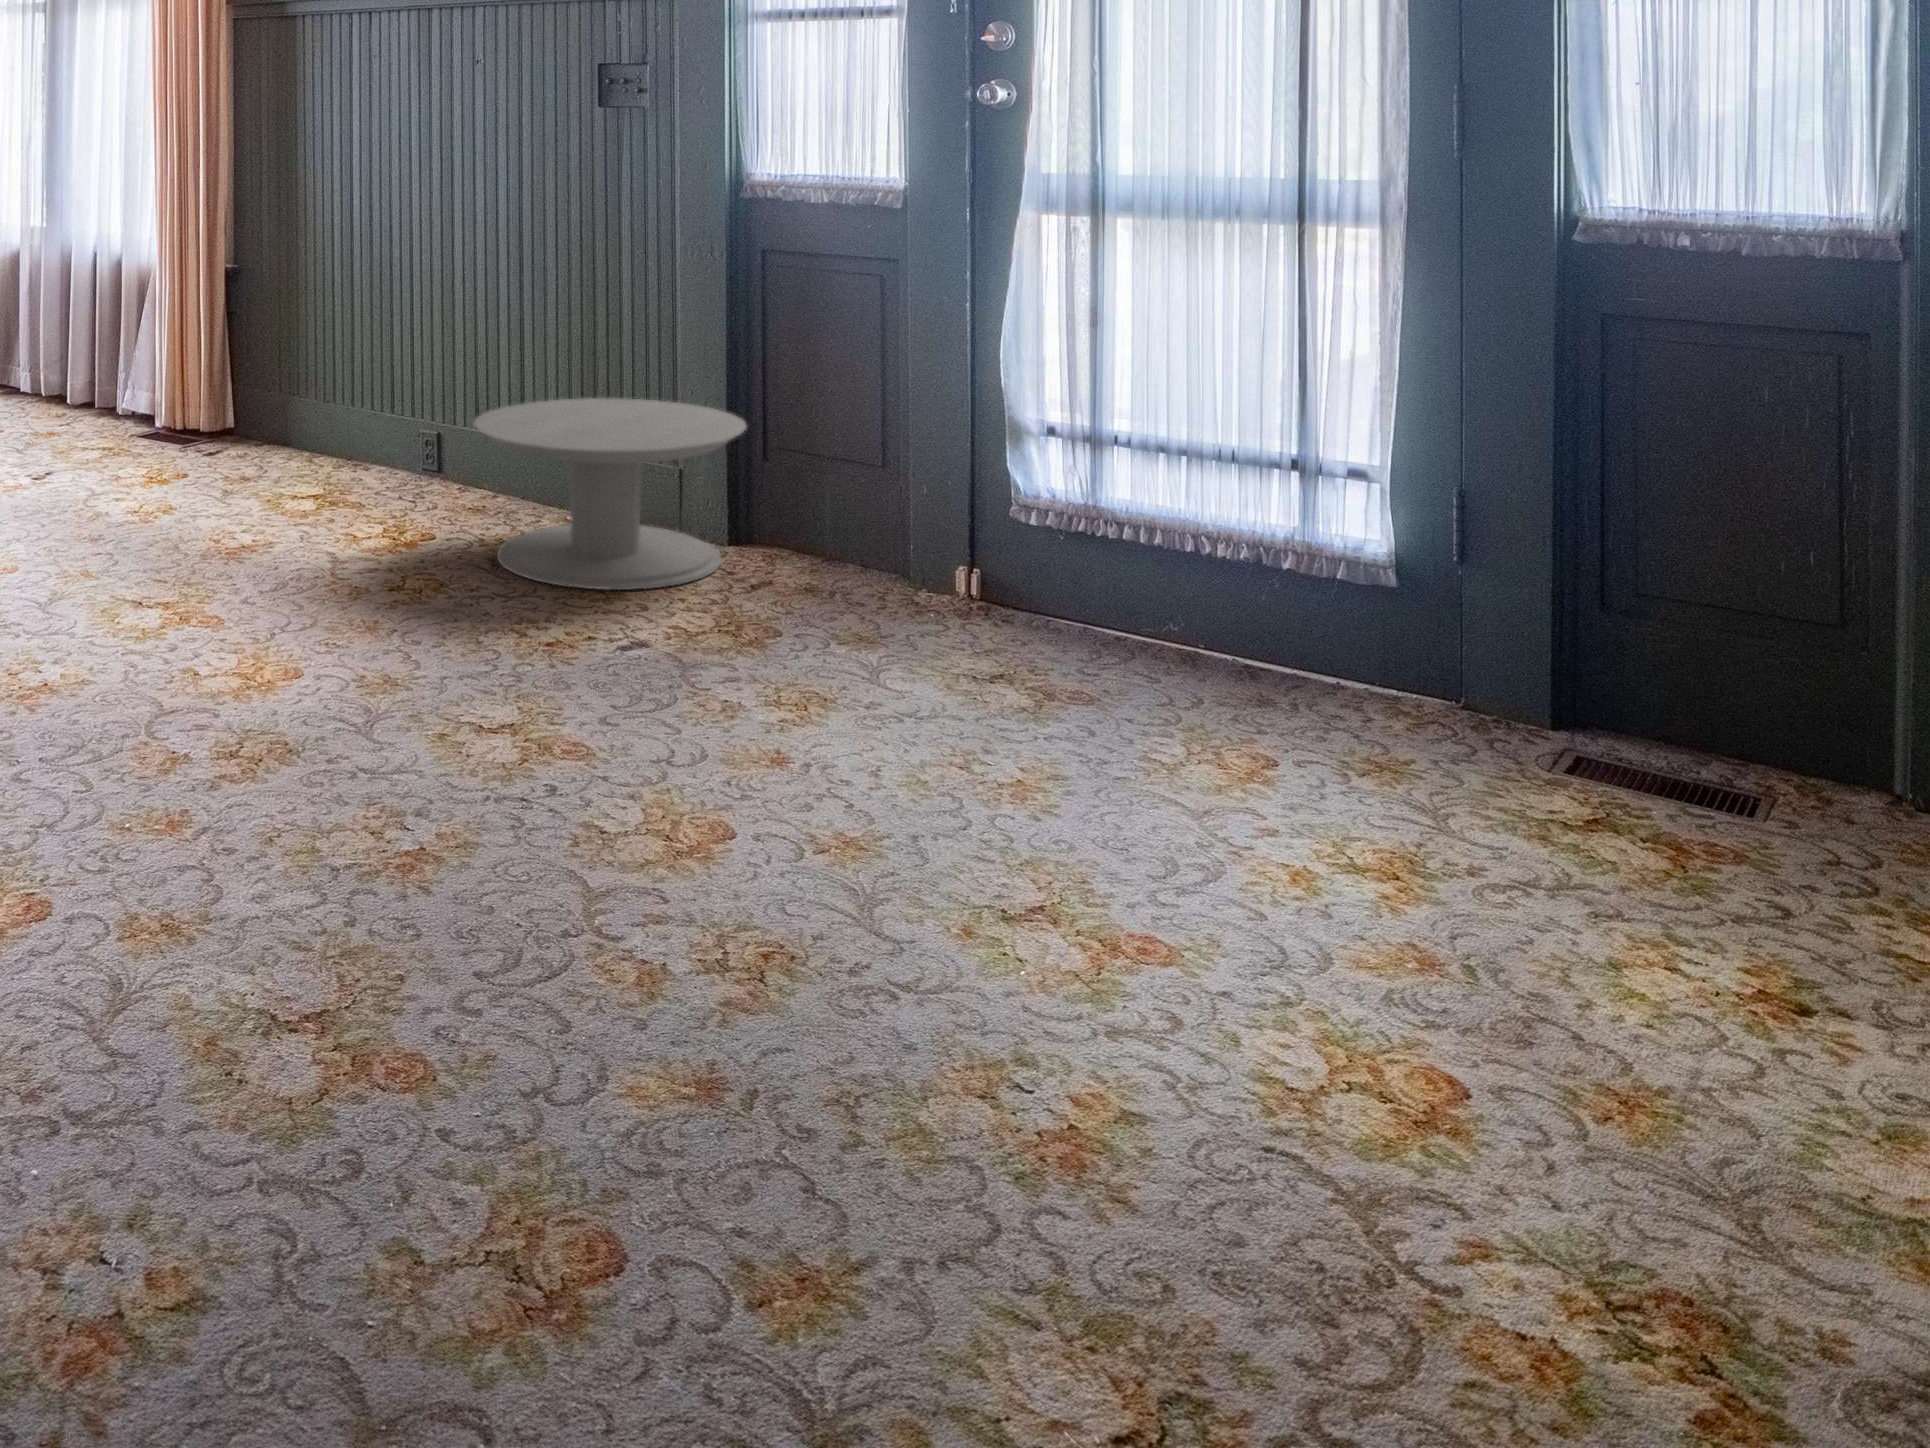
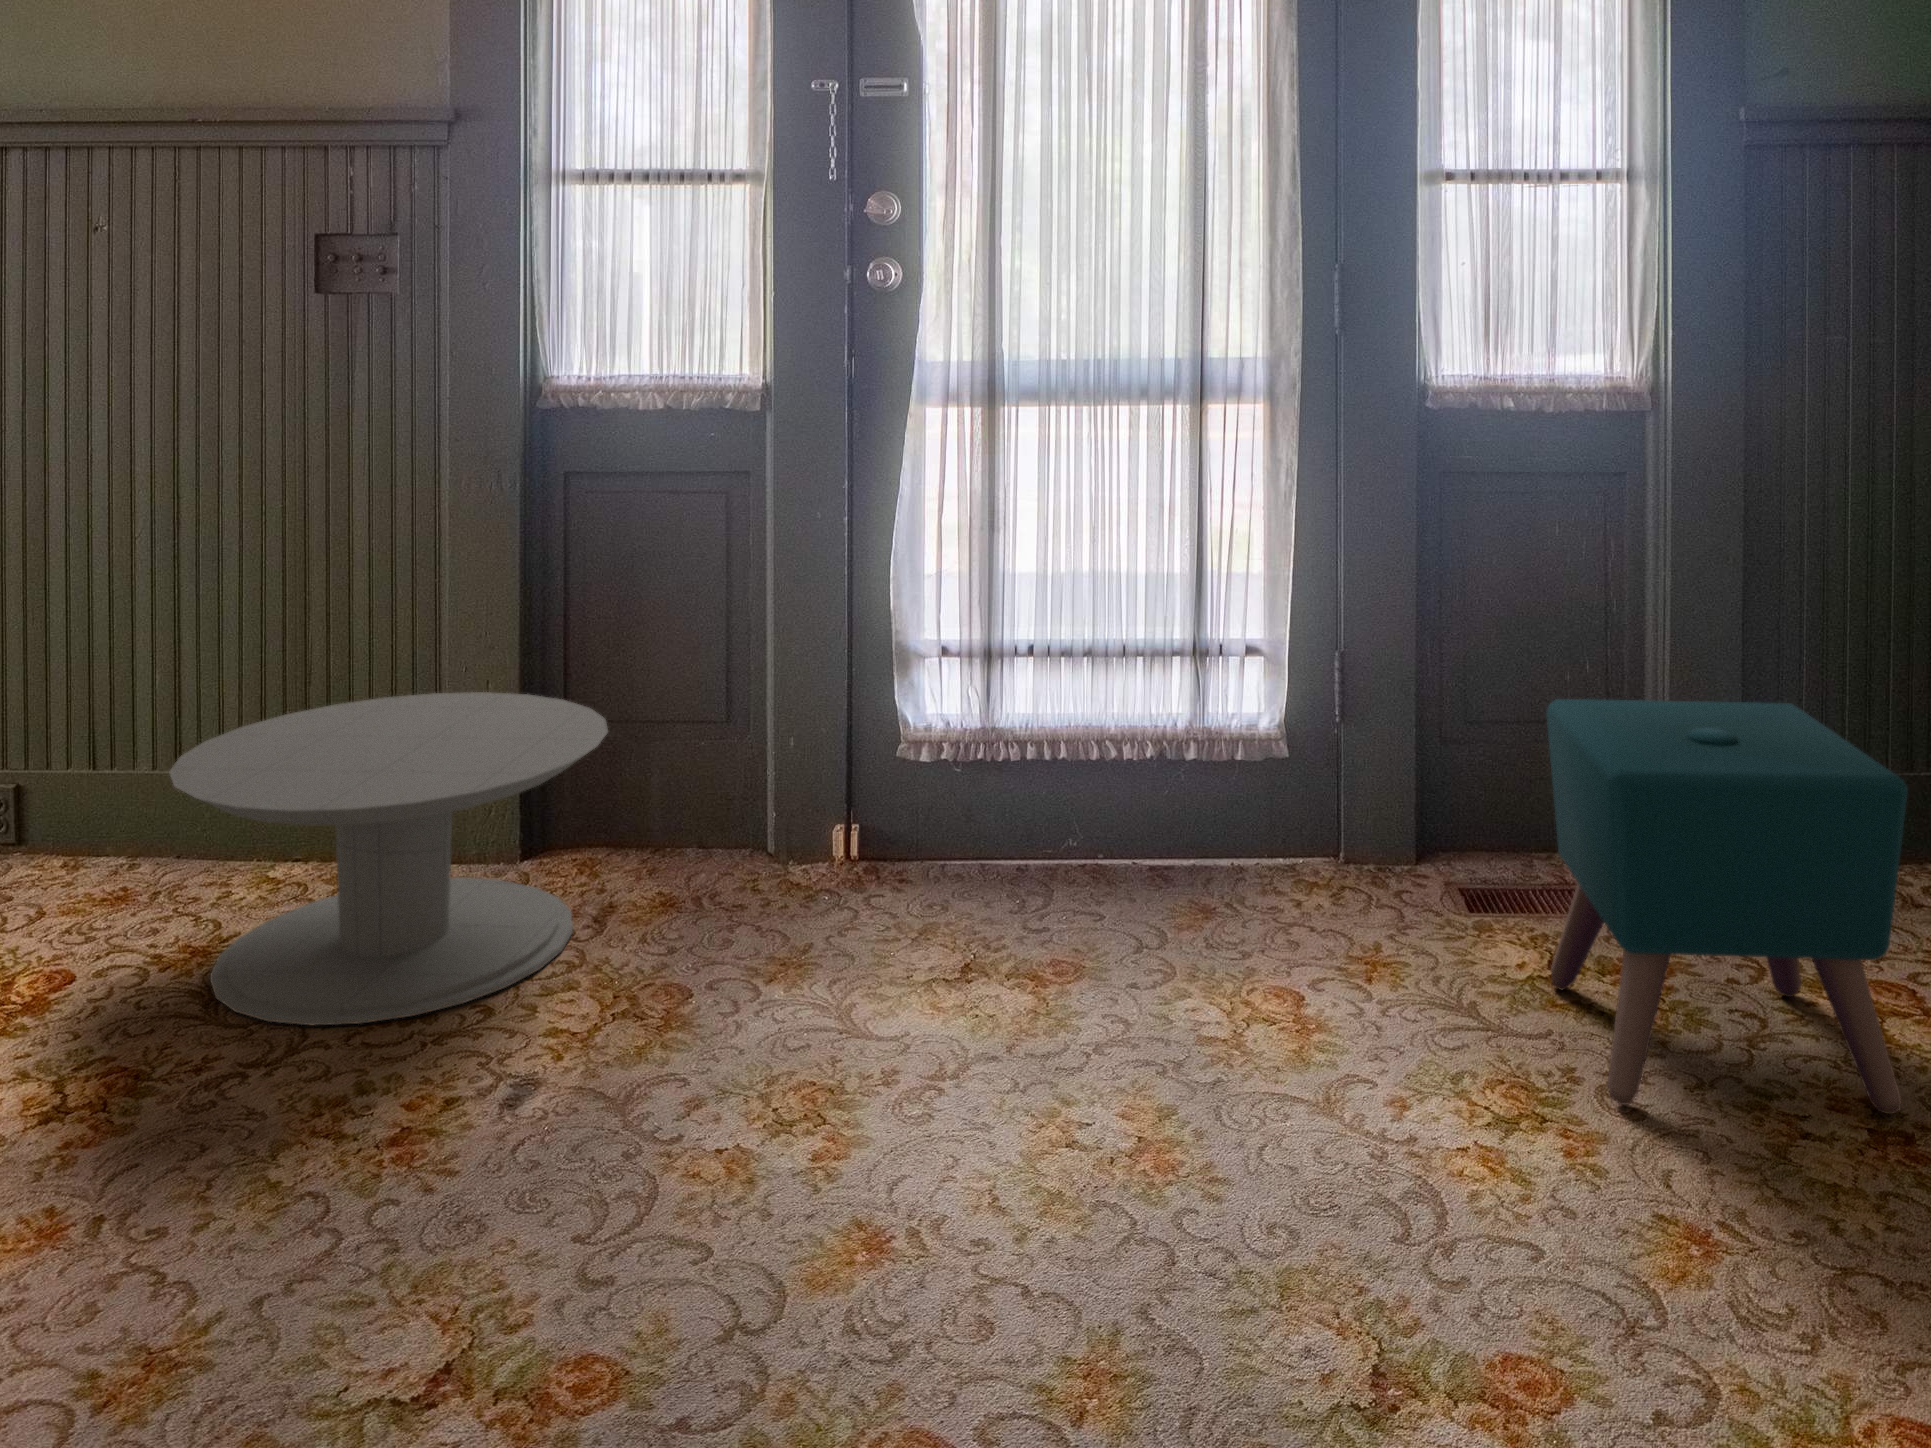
ottoman: none [1425,504,1807,917] -> present [1546,699,1908,1114]

